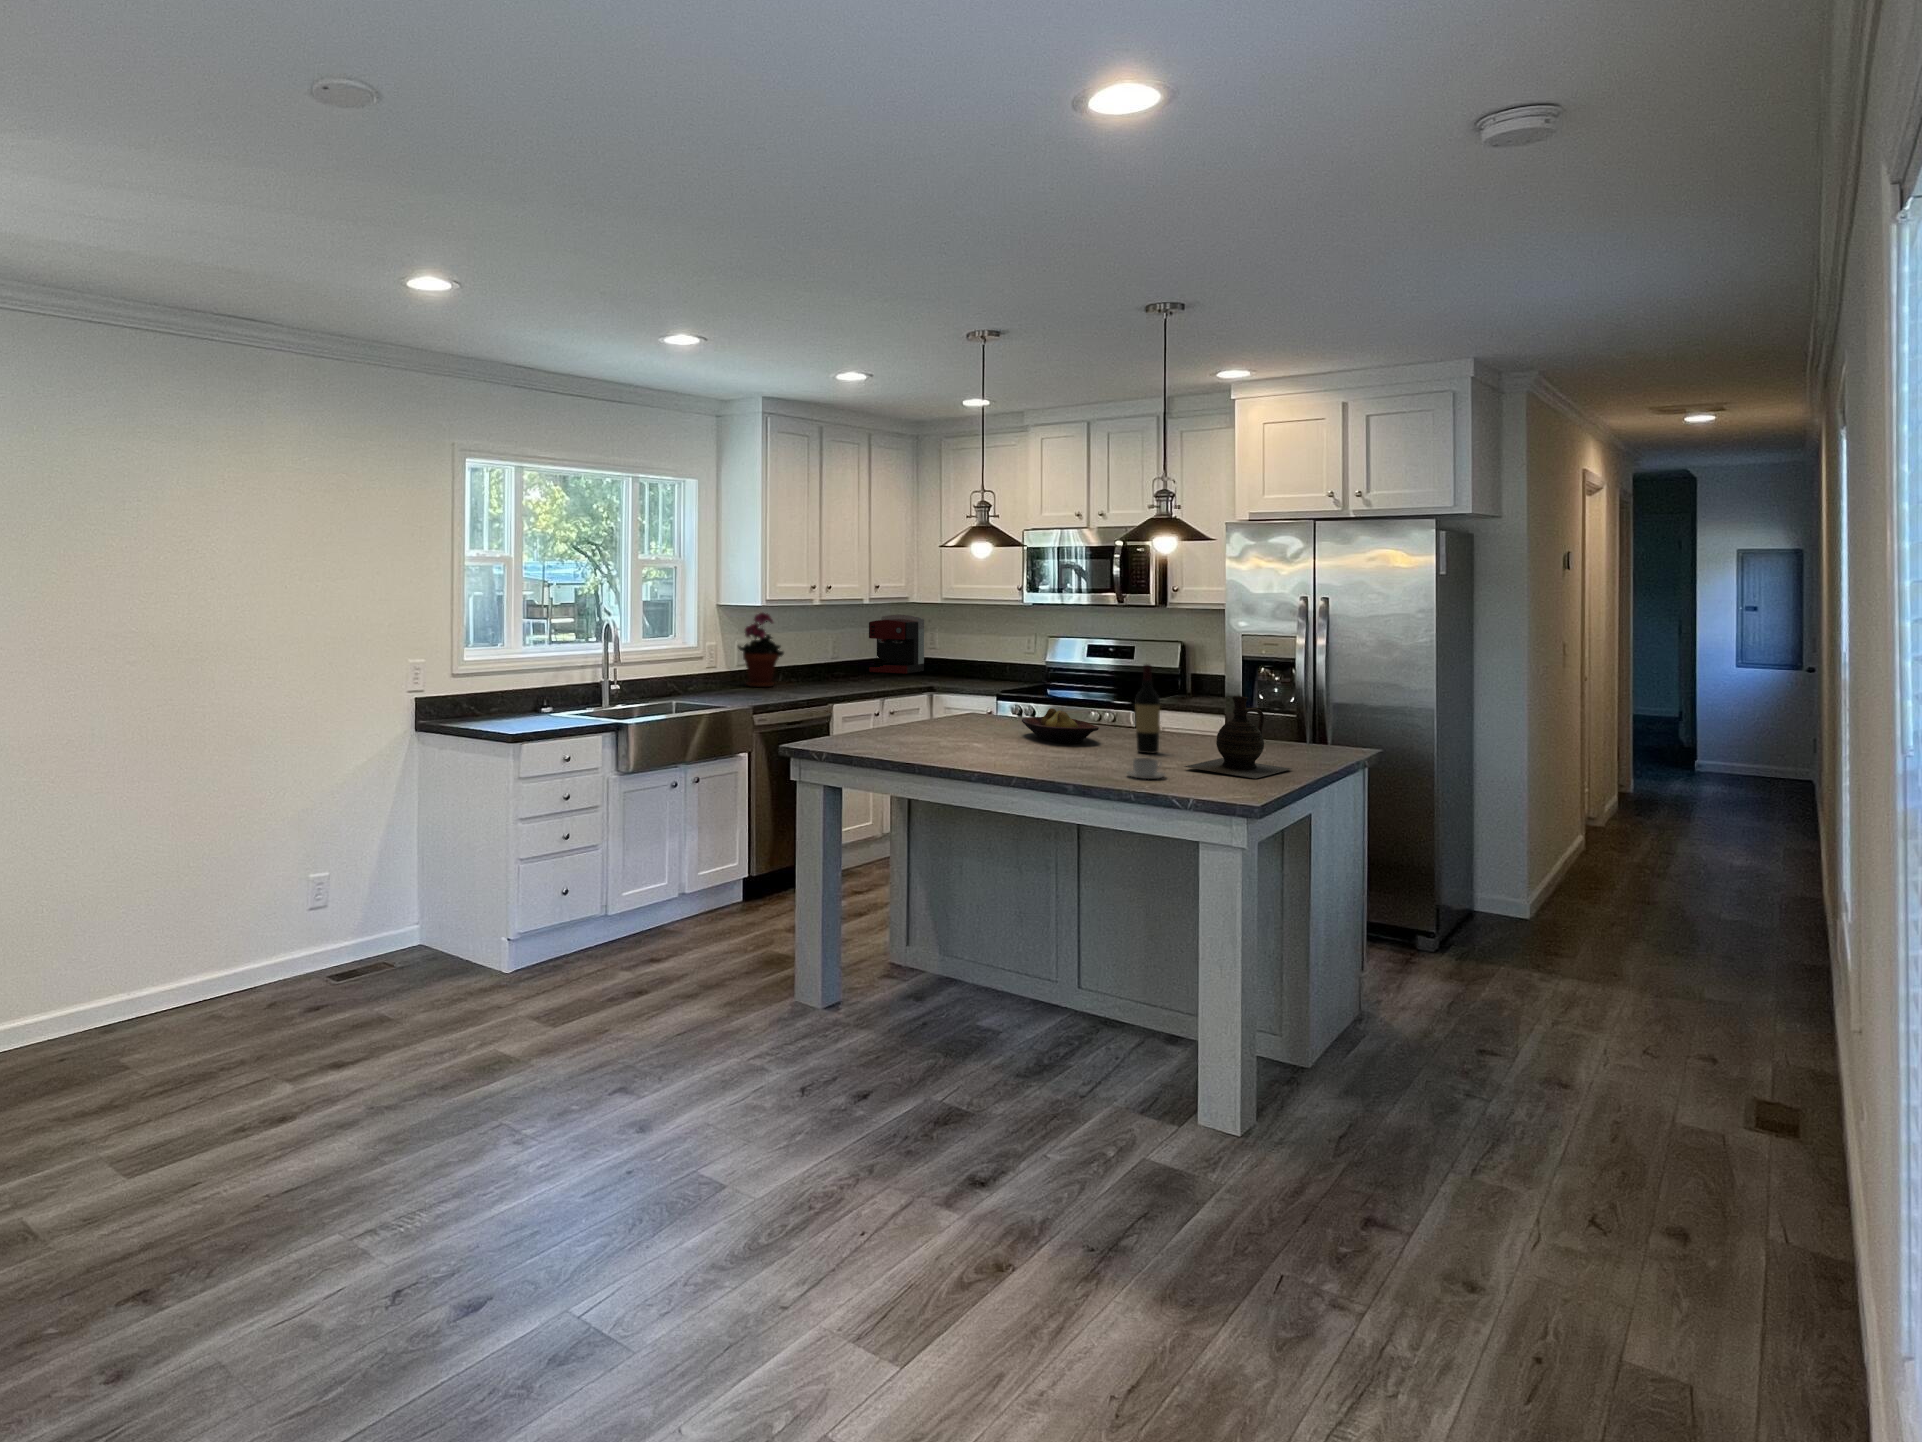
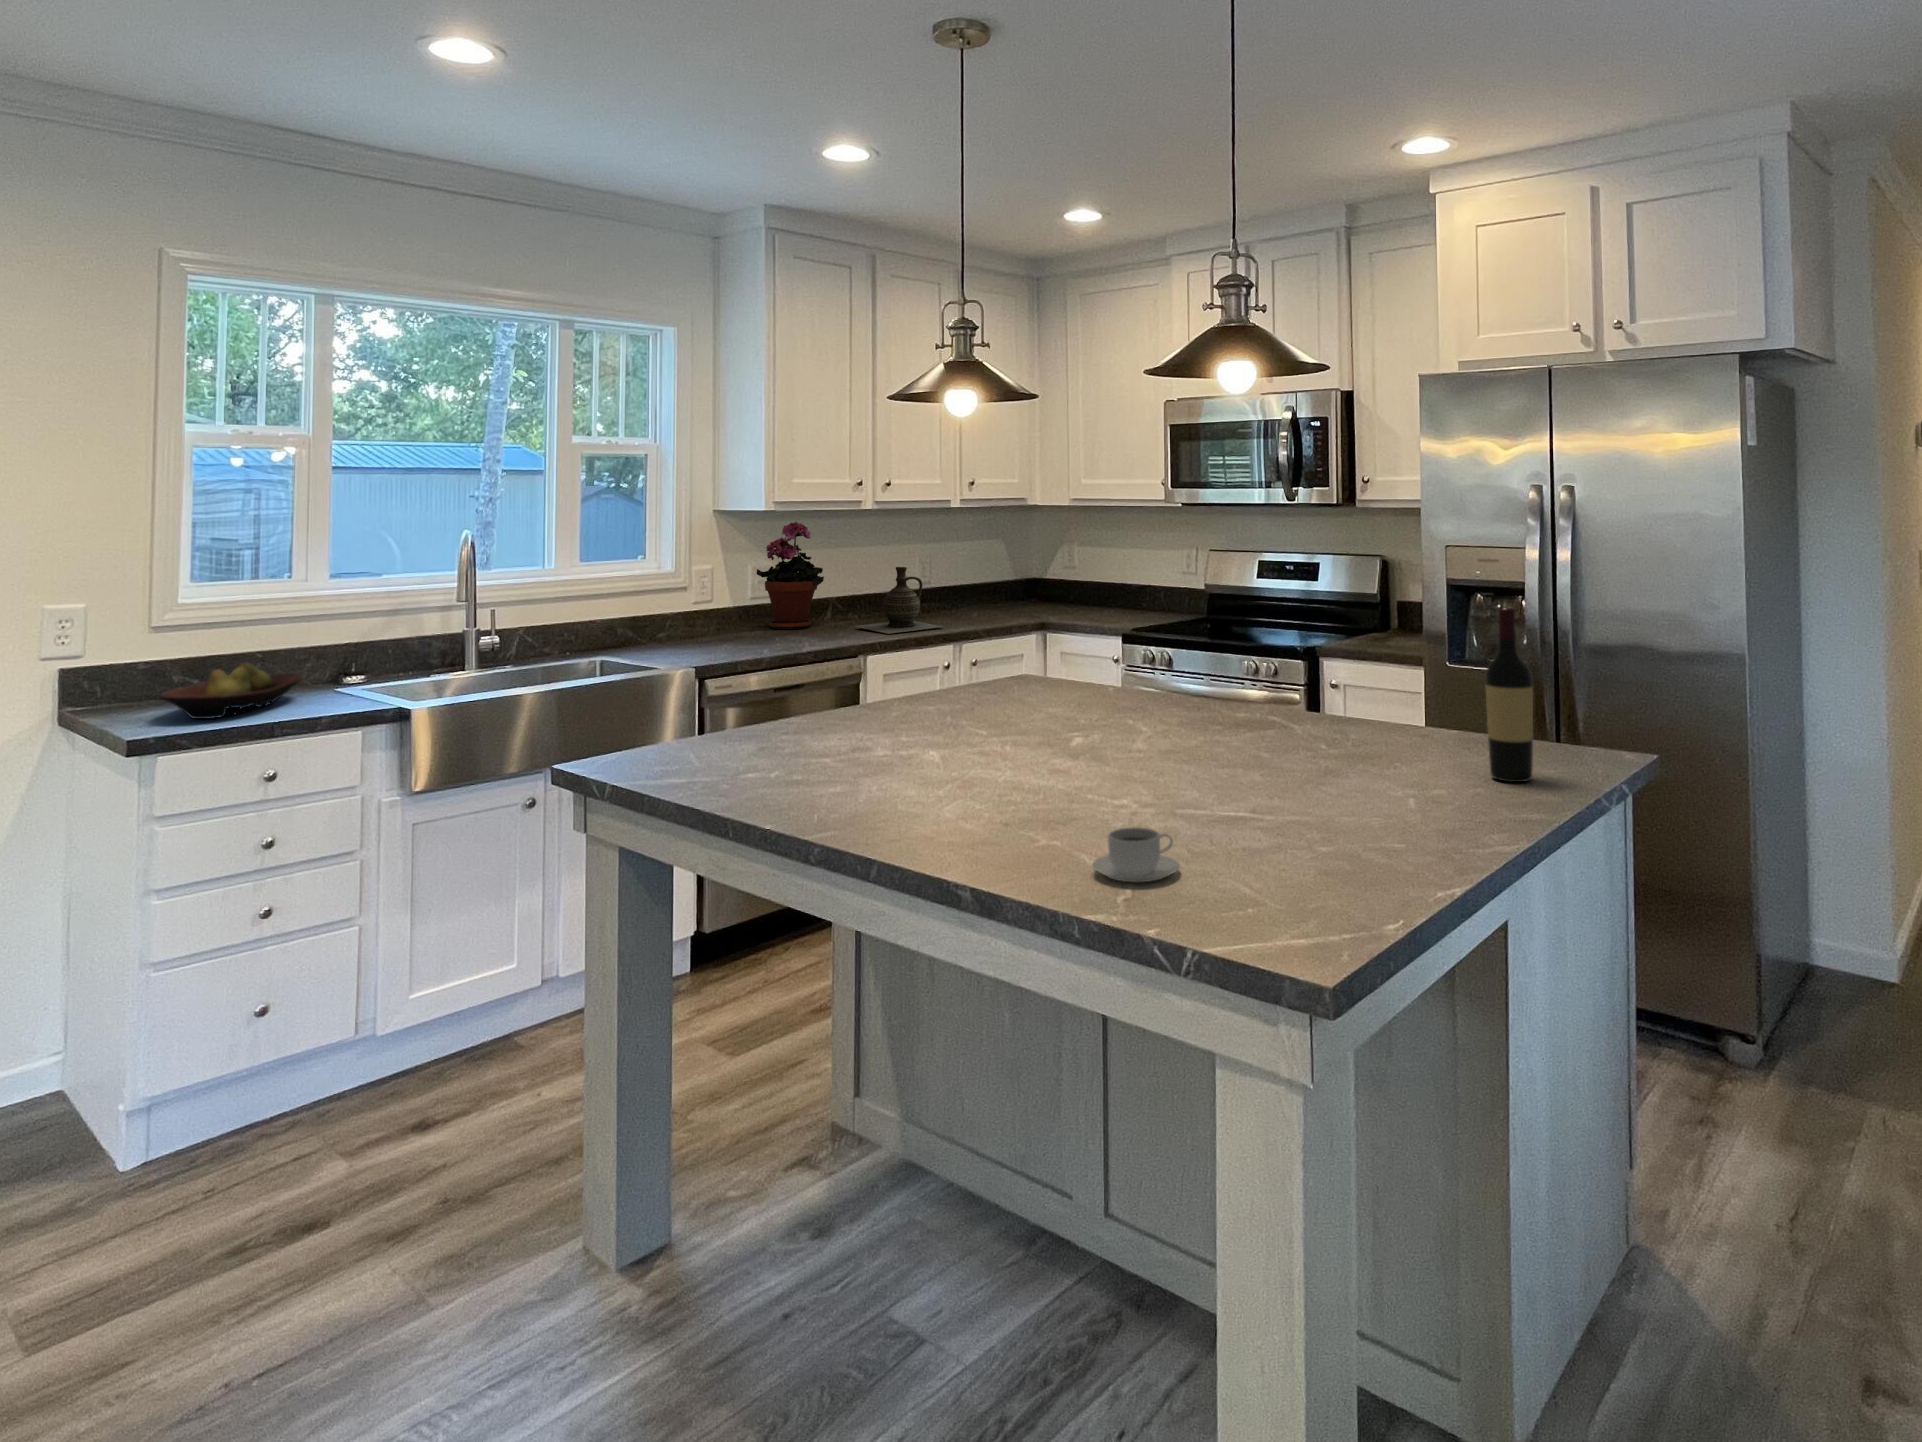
coffee maker: present [869,614,924,673] -> none [984,523,1062,603]
wine bottle: present [1136,664,1160,753] -> present [1485,608,1533,782]
ceramic jug: present [1184,696,1292,778] -> present [855,567,943,634]
fruit bowl: present [1022,708,1099,743] -> present [160,663,302,719]

